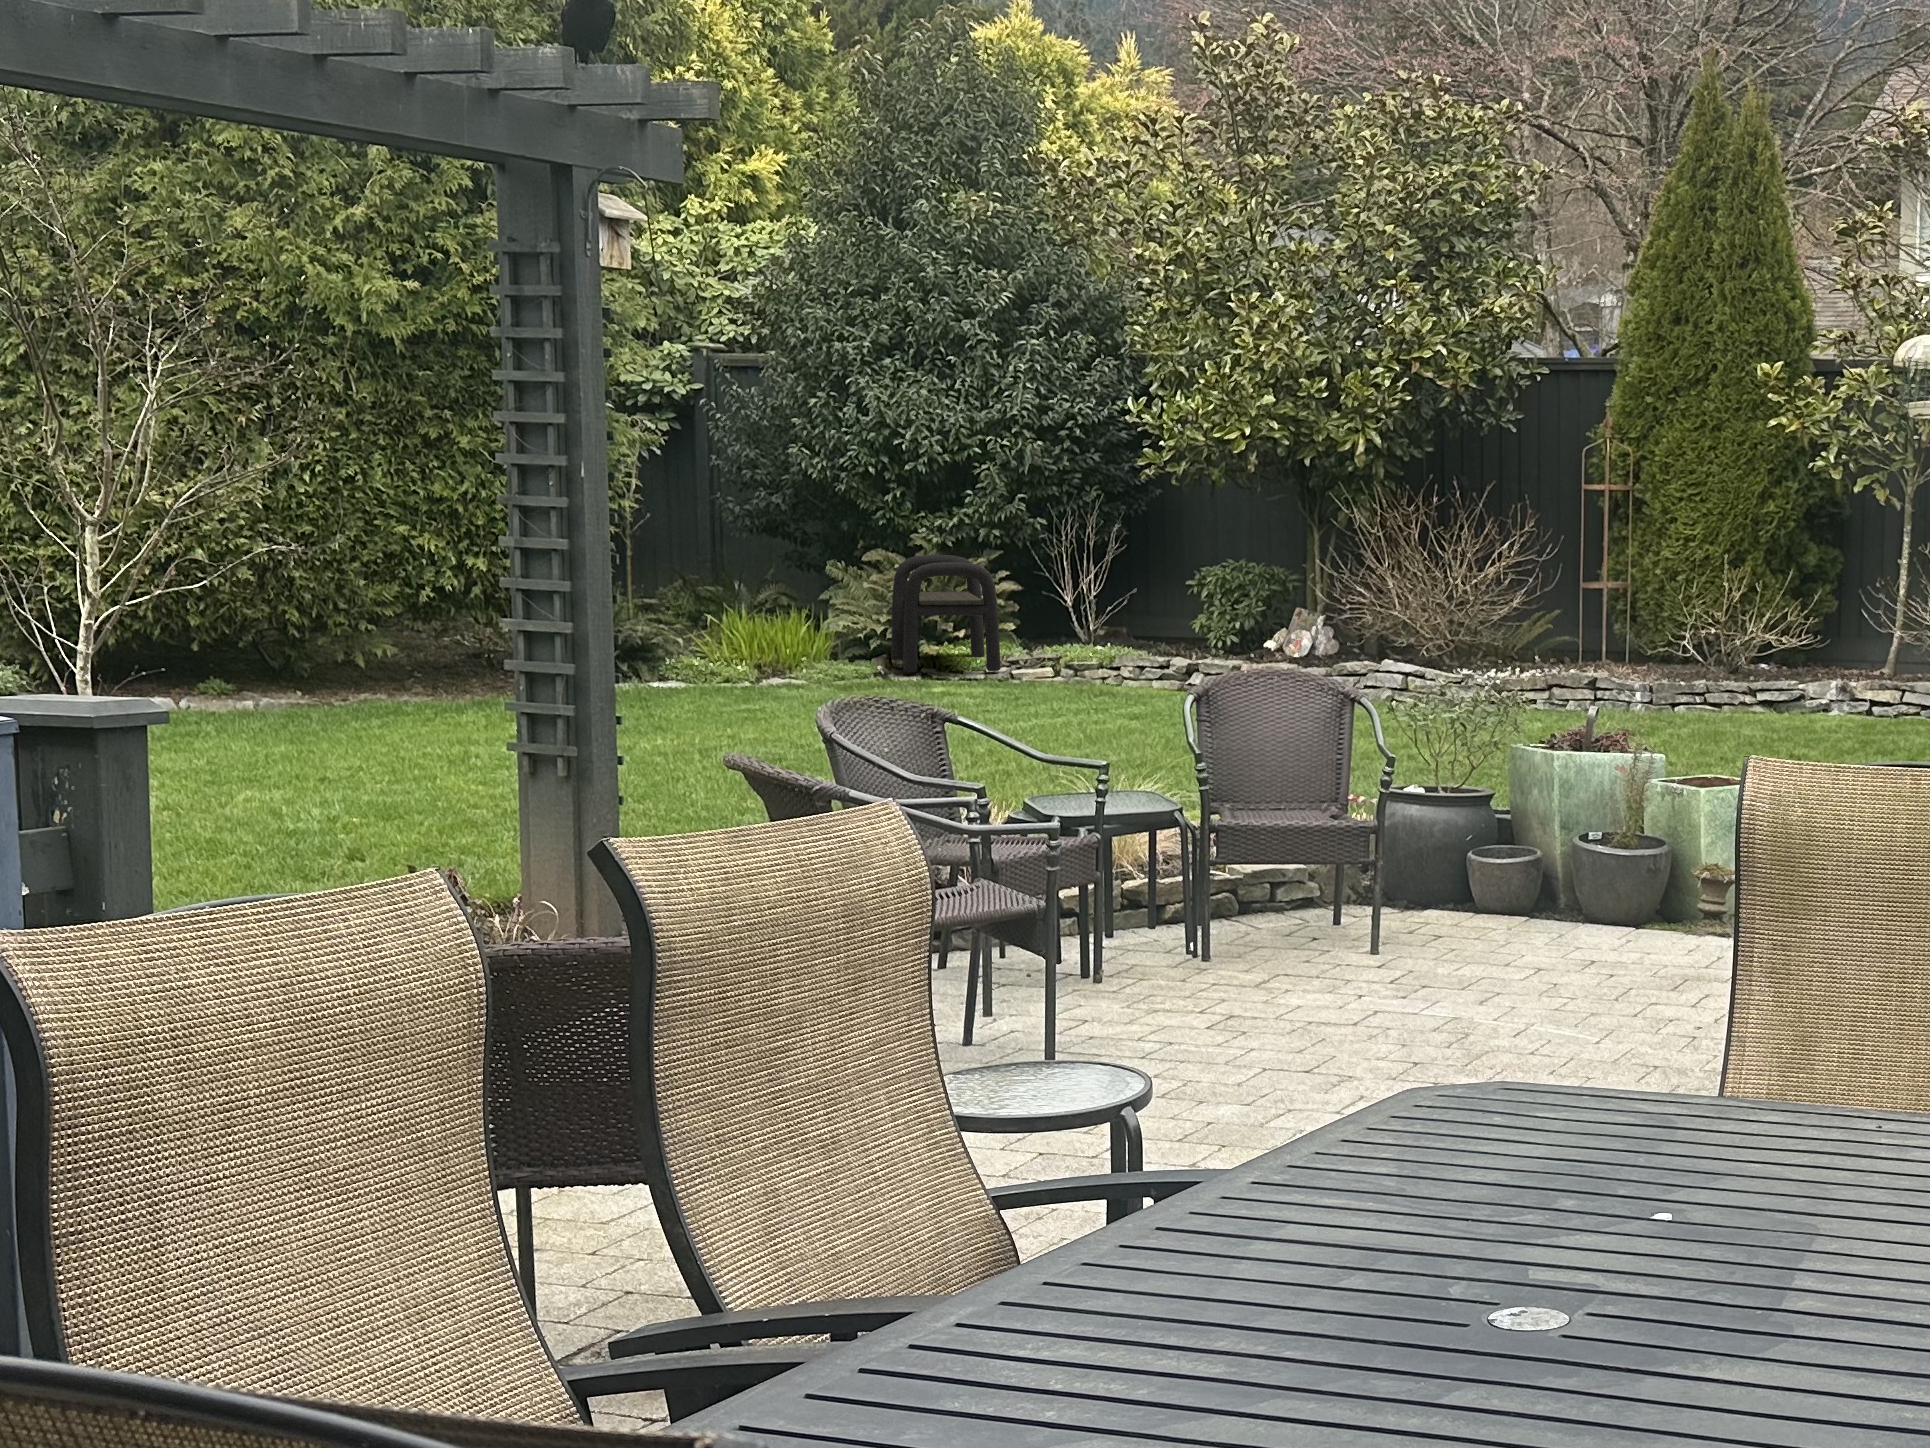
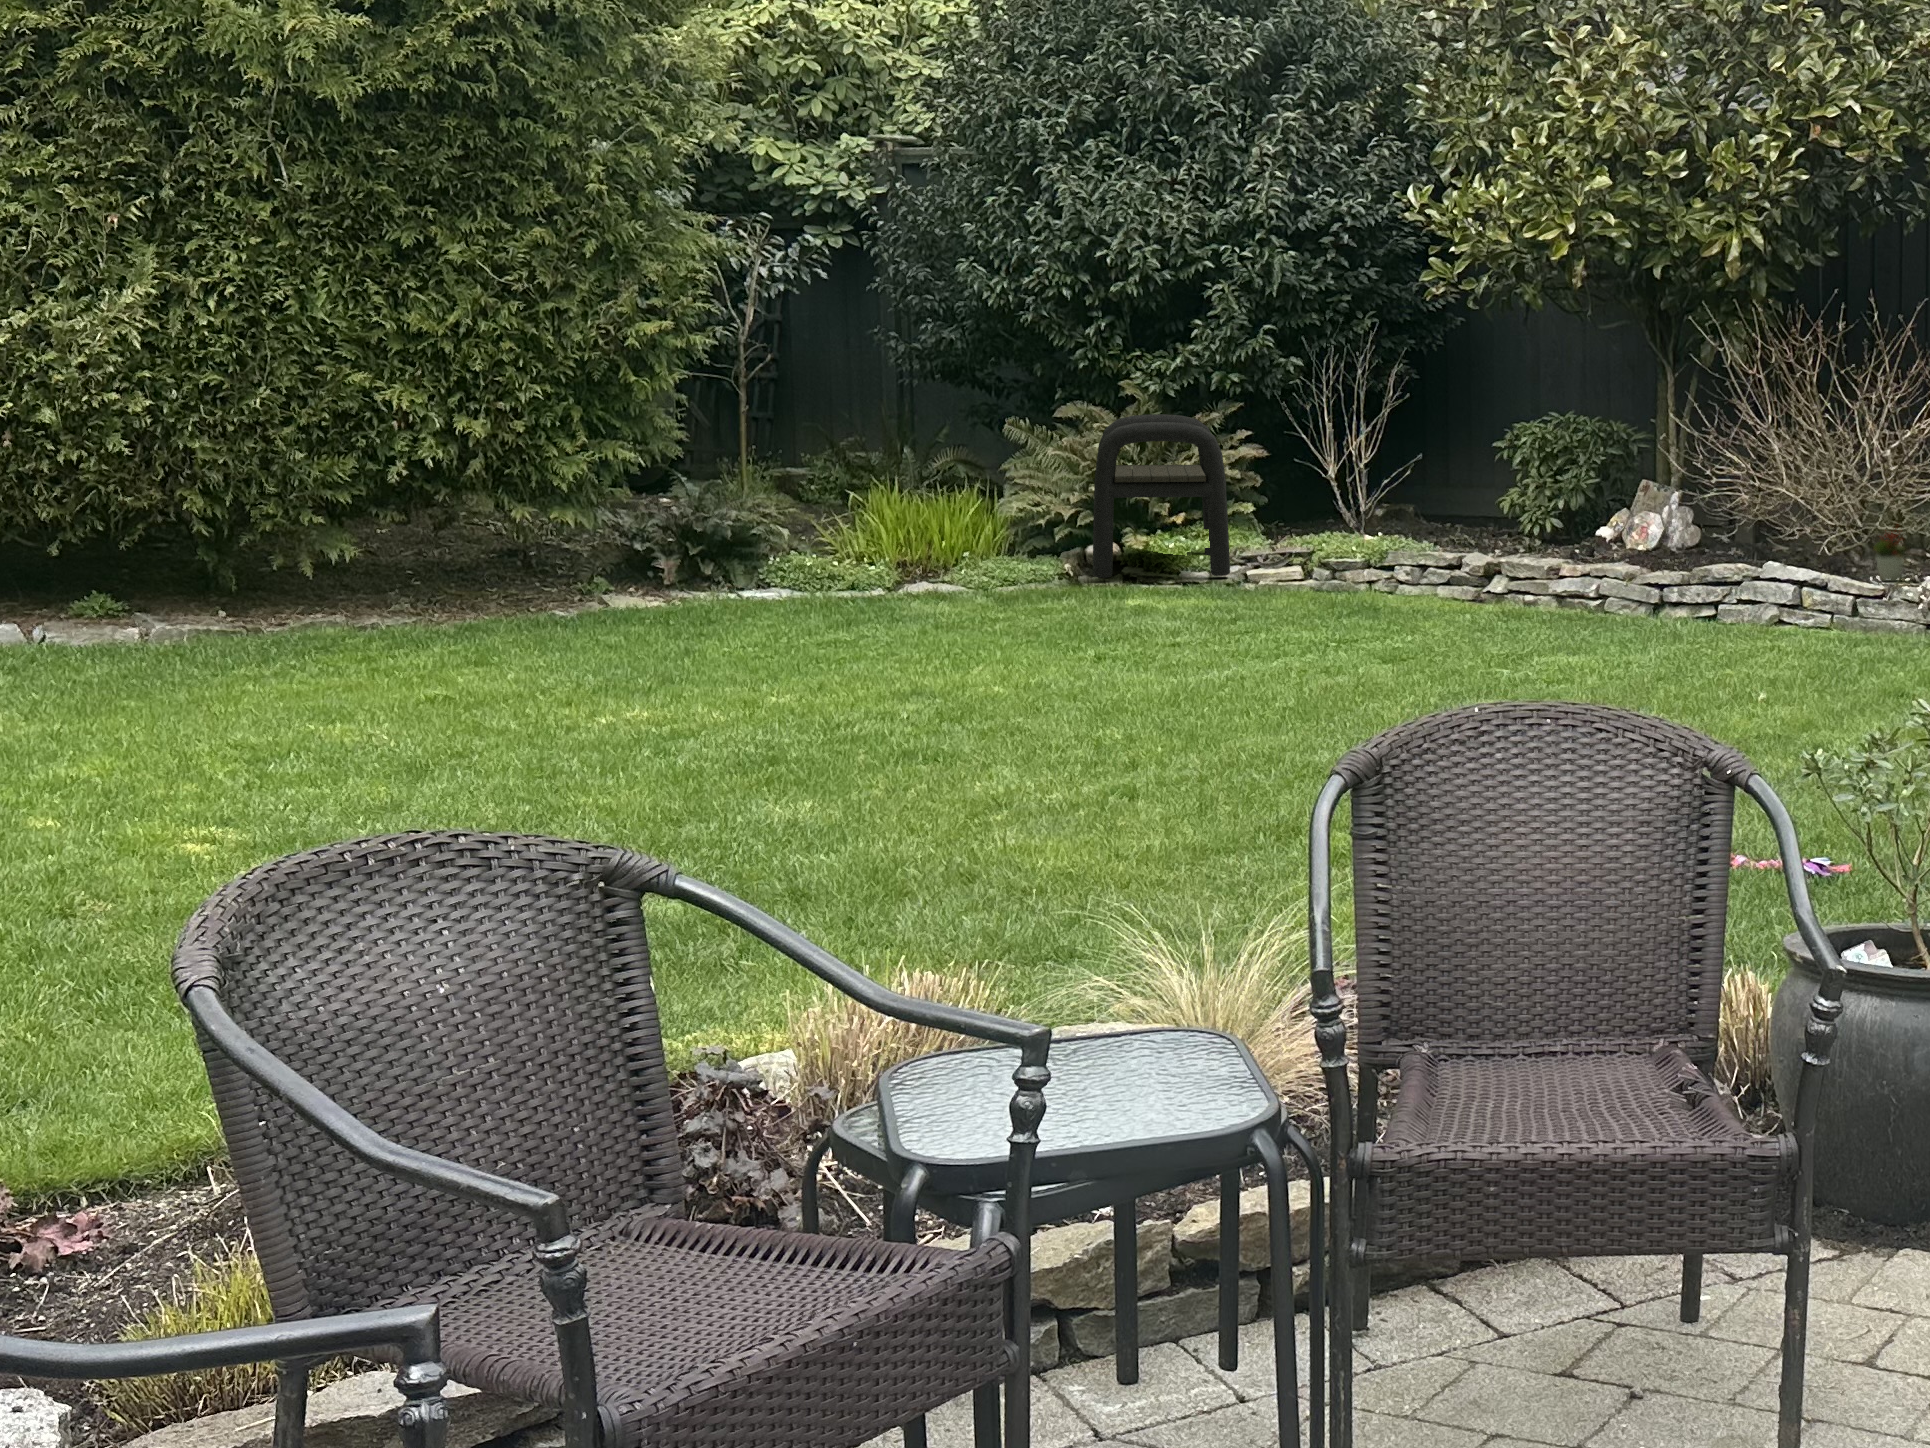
decorative plant: none [1456,634,1479,675] -> present [1874,530,1905,581]

